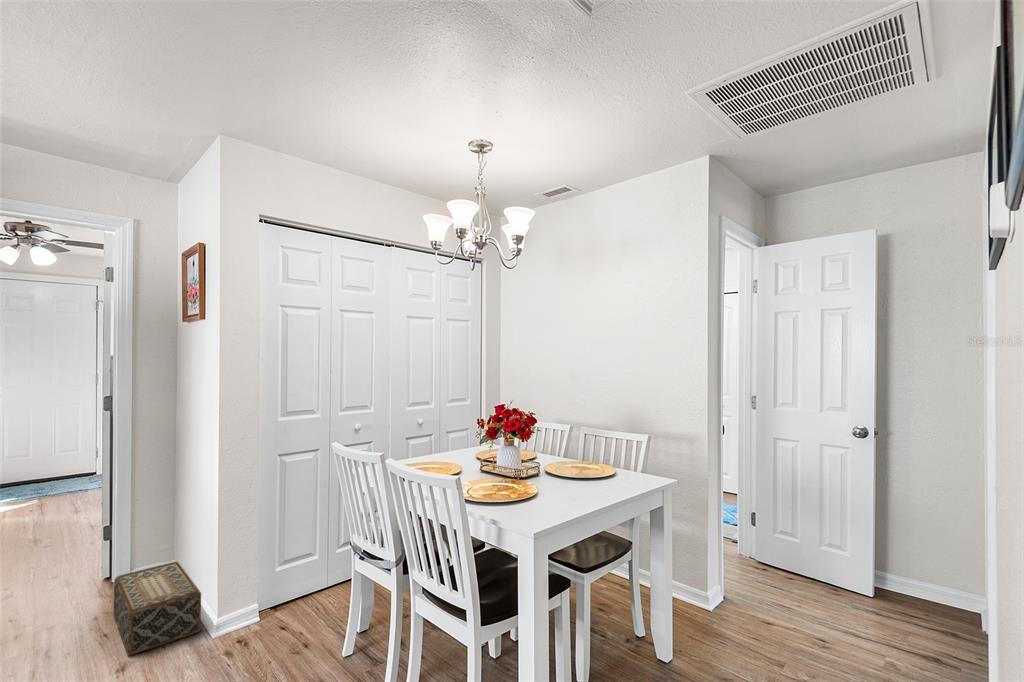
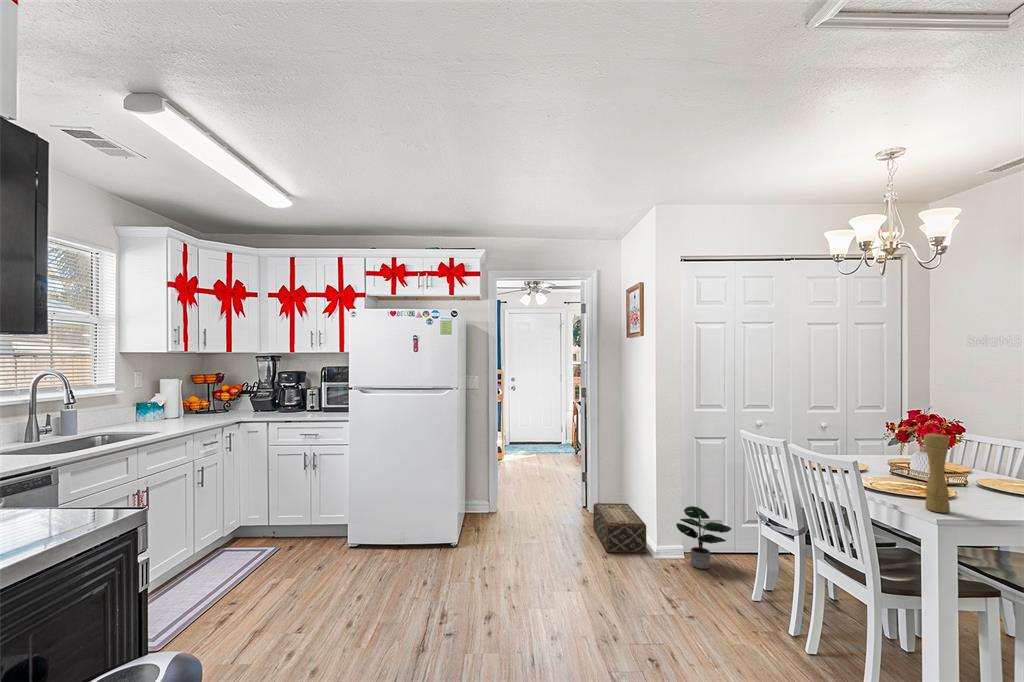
pepper mill: none [519,432,540,518] -> present [923,433,950,513]
potted plant: none [246,546,321,631] -> present [676,506,732,569]

